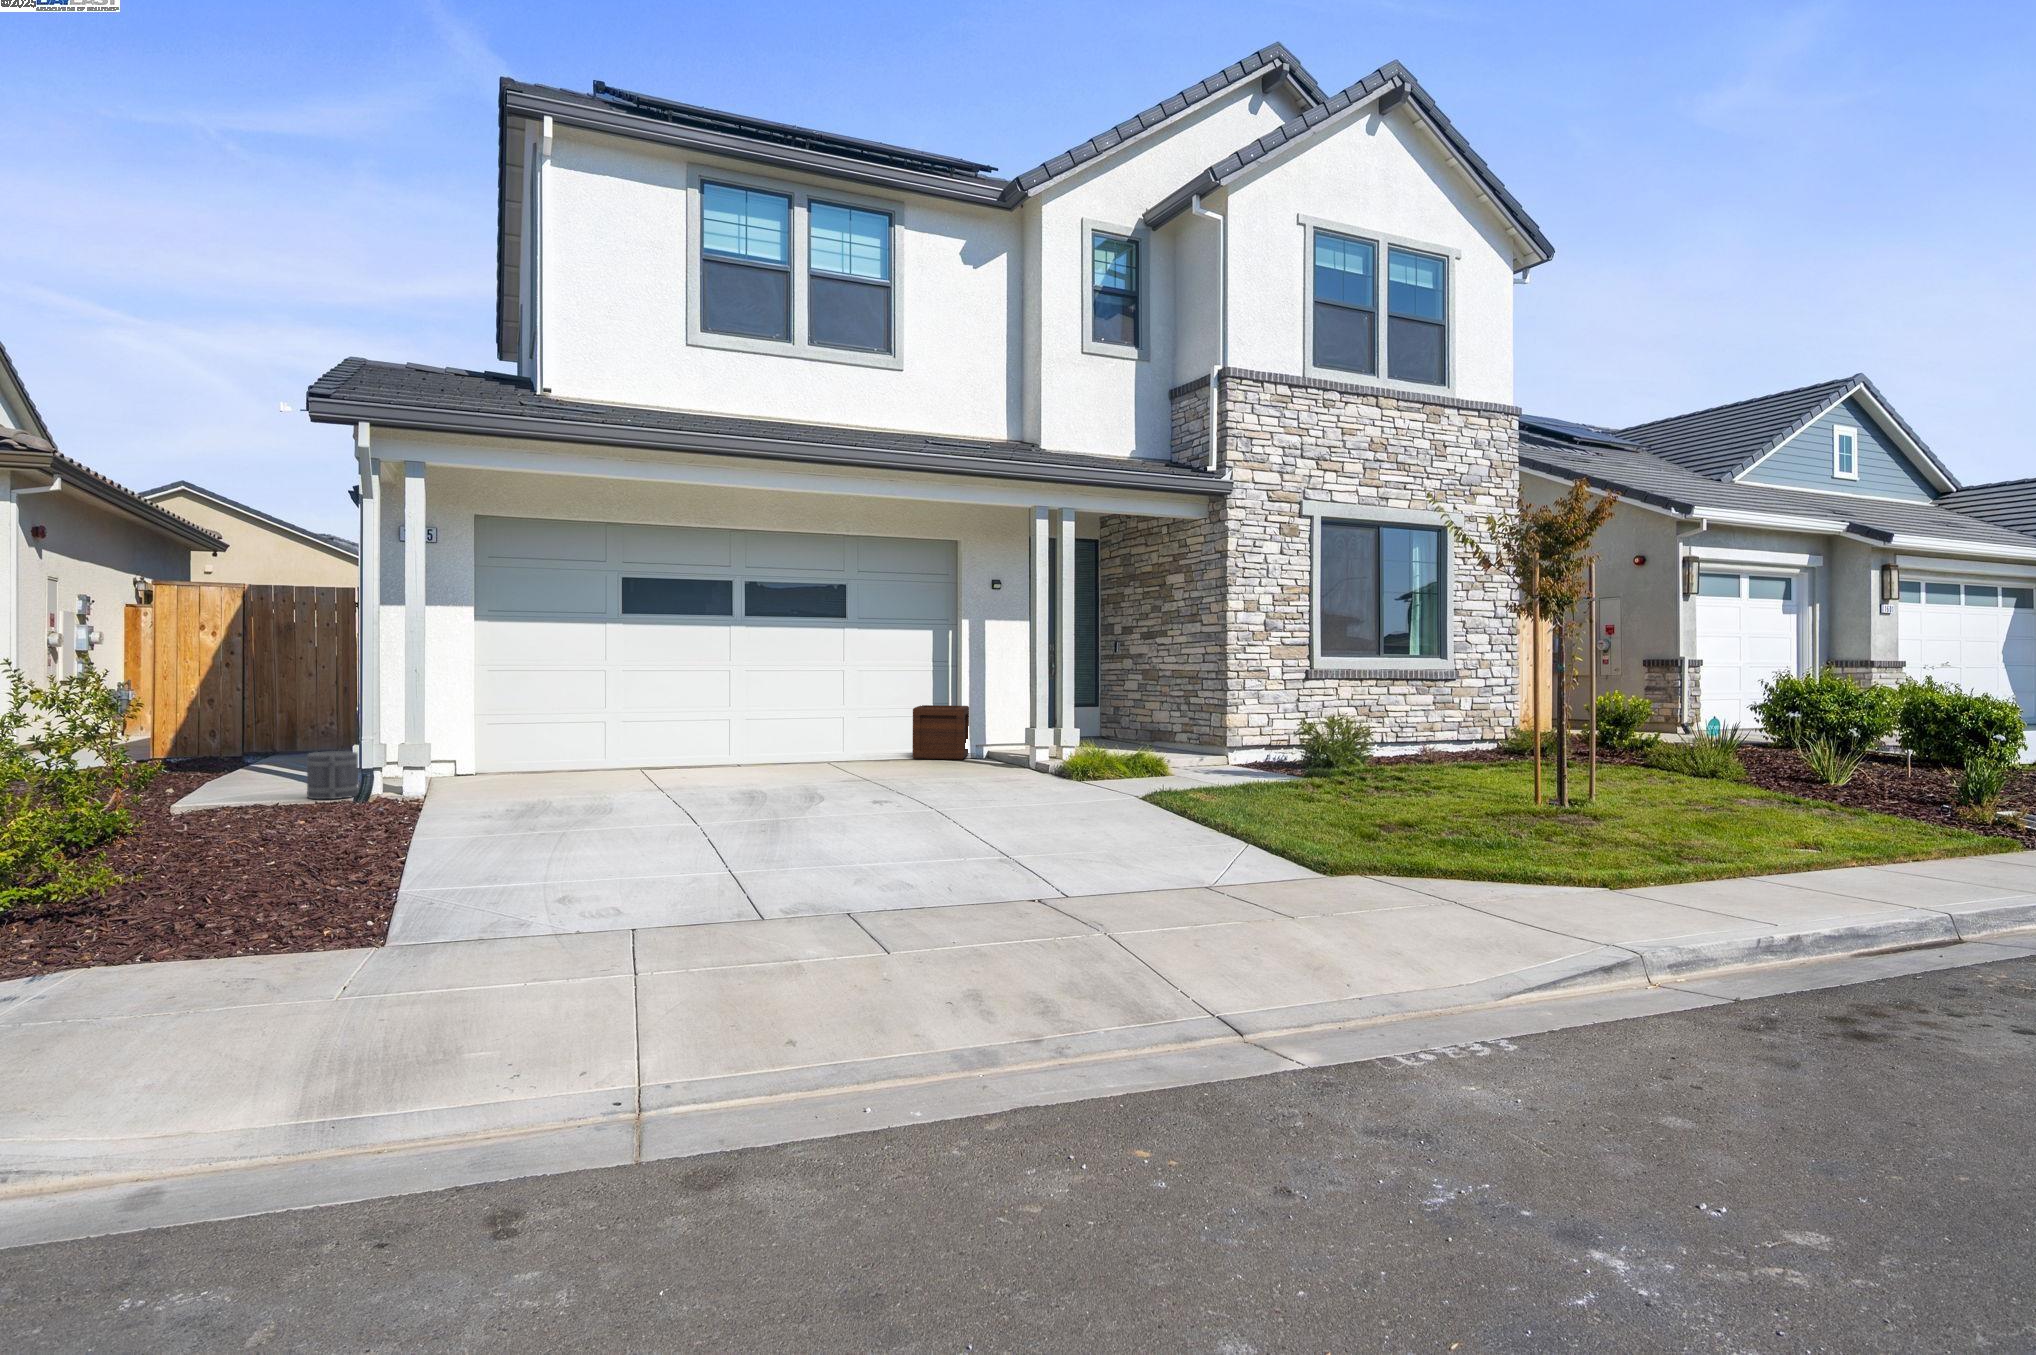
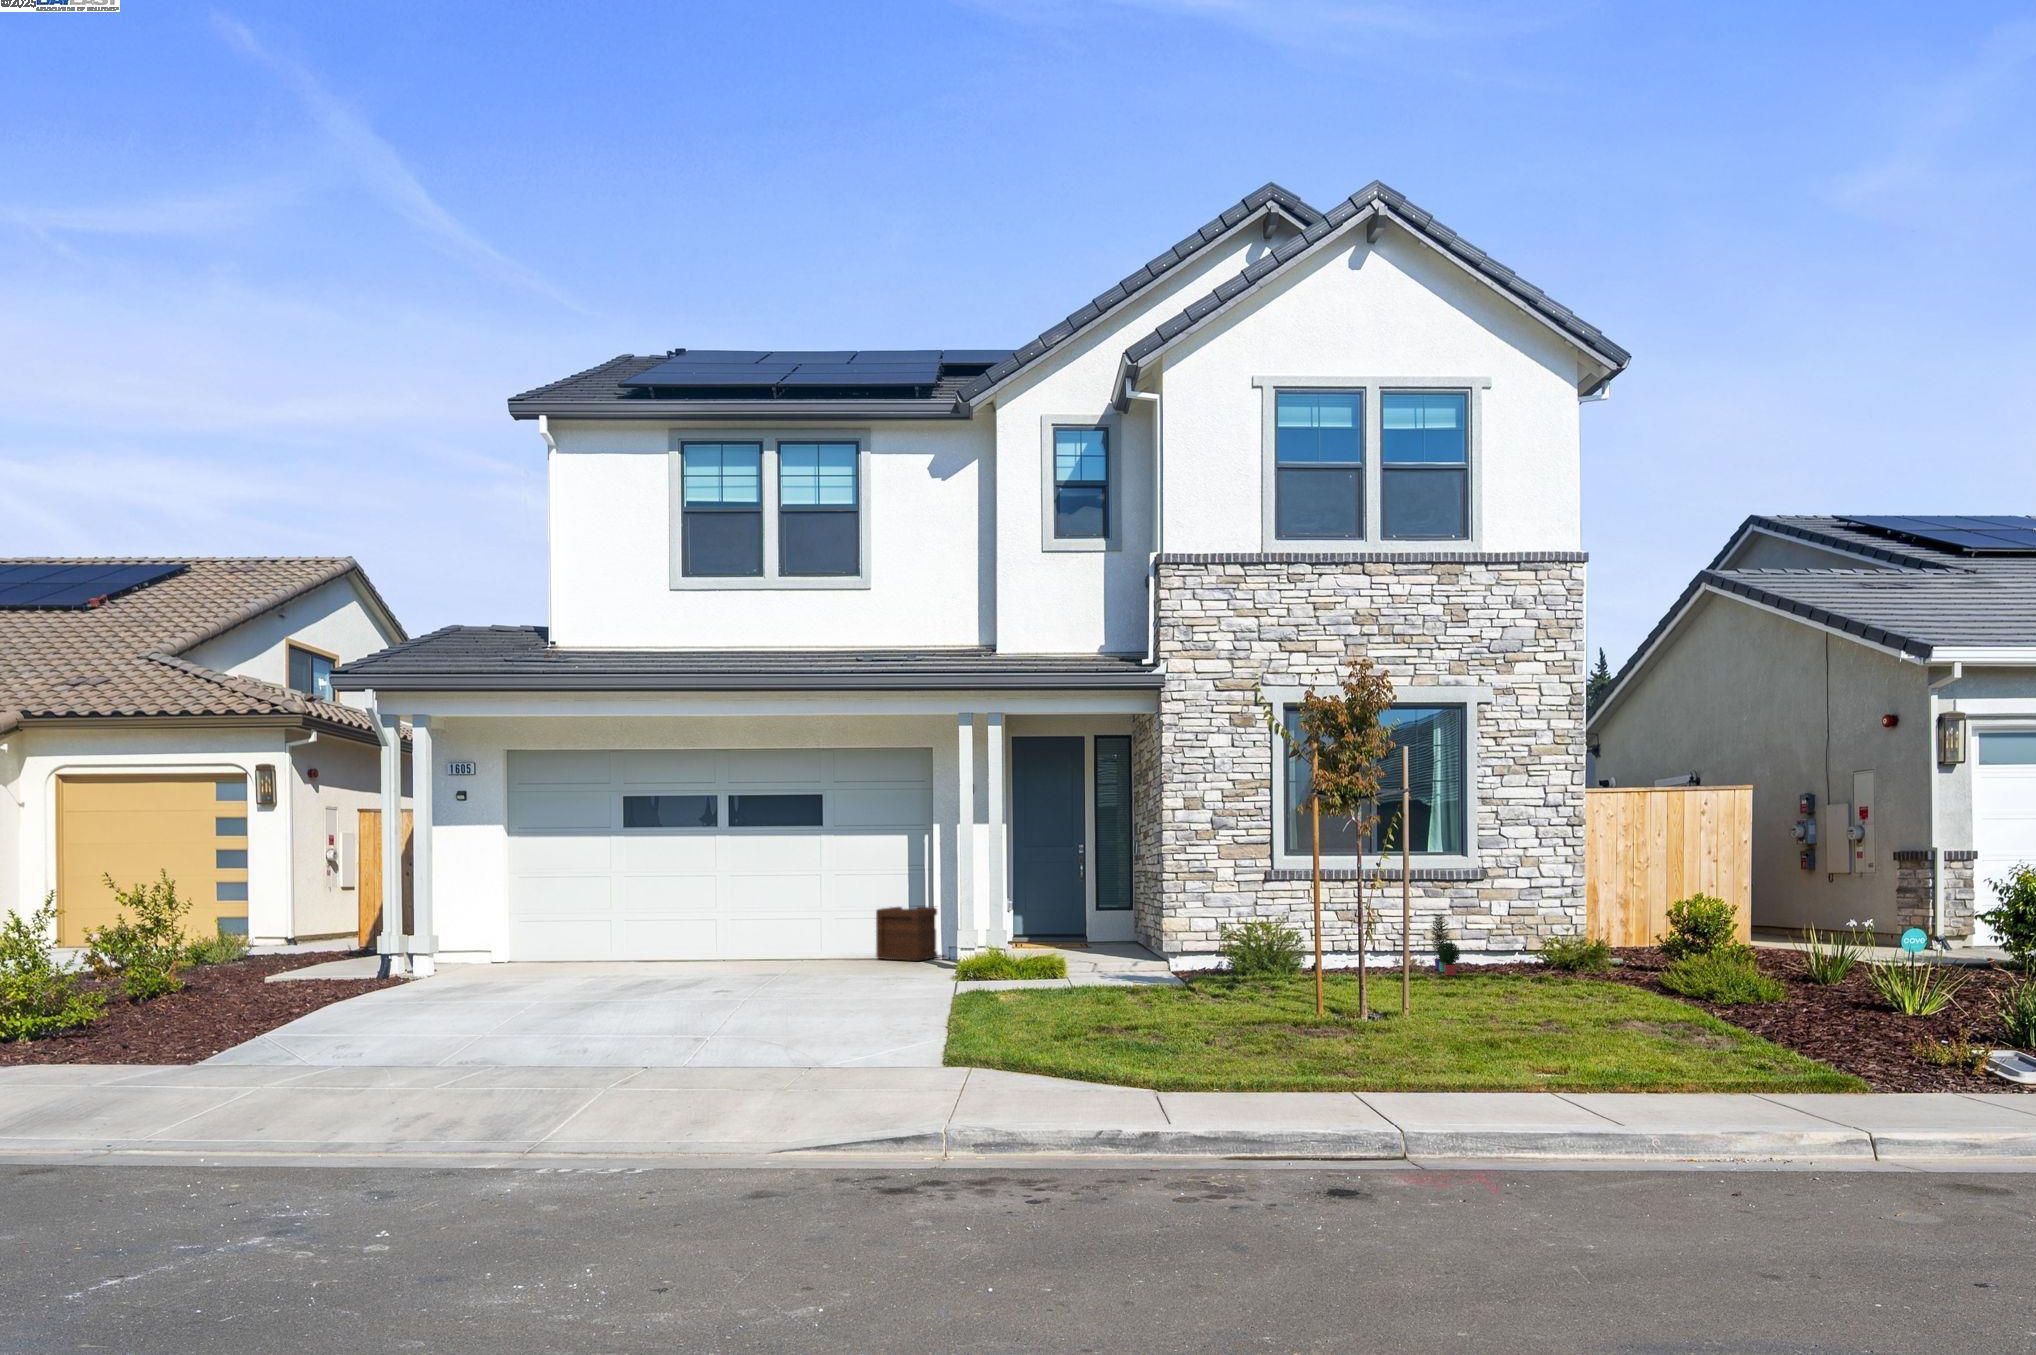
potted plant: none [1426,707,1477,759] -> present [1431,913,1460,975]
bucket: present [307,751,358,799] -> none [343,943,381,981]

